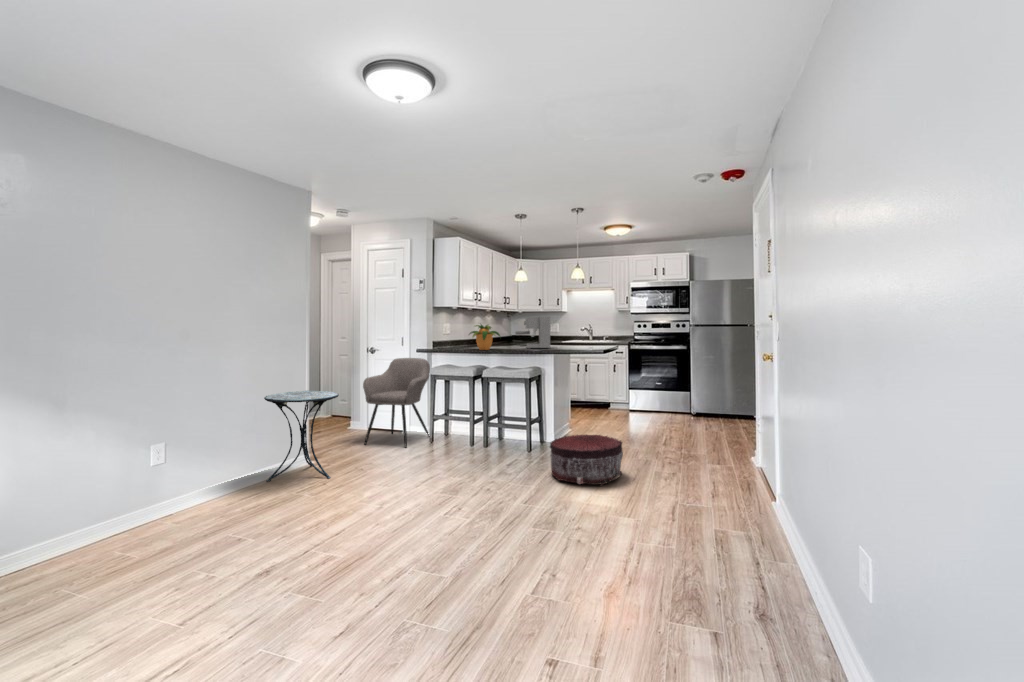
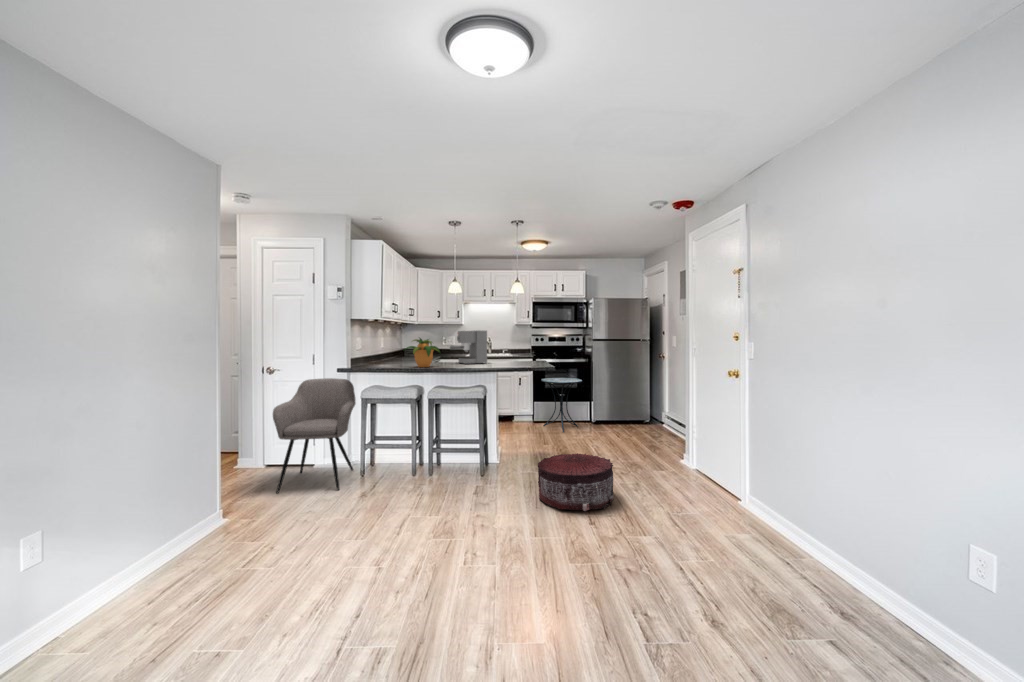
side table: present [264,391,339,482] -> present [541,378,582,432]

